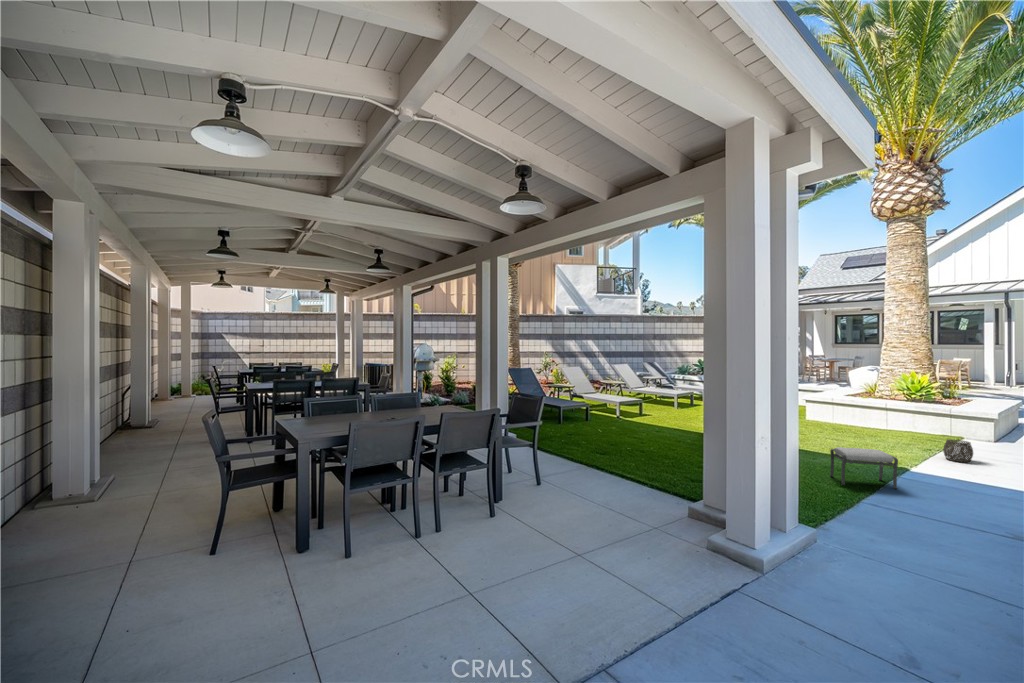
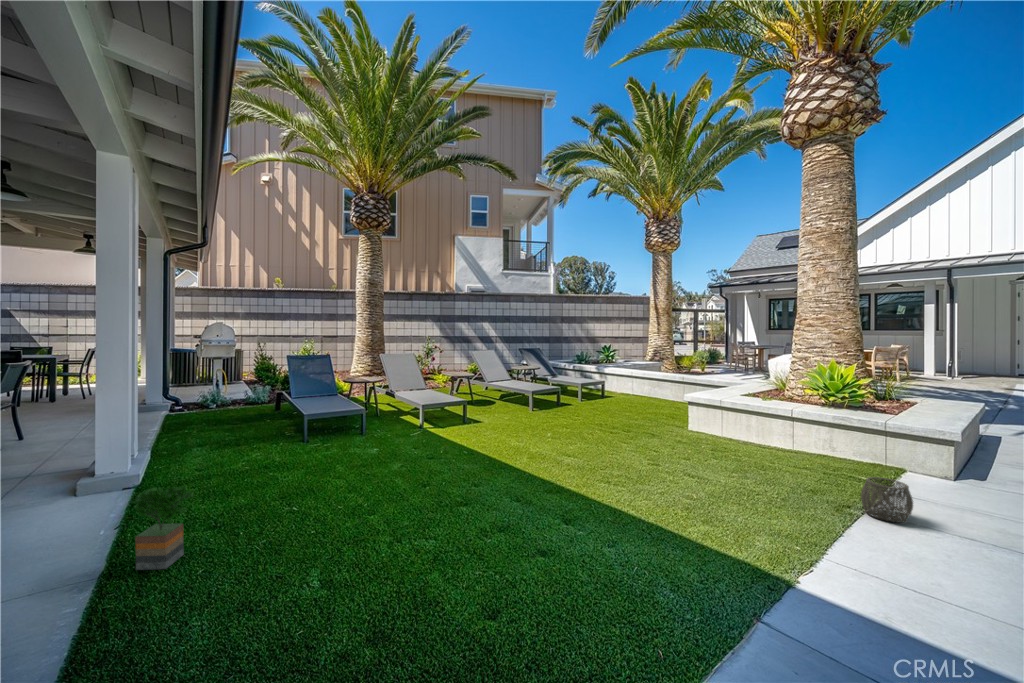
potted tree: none [596,434,623,473] -> present [135,486,193,570]
ottoman: present [830,447,898,489] -> none [610,519,731,634]

